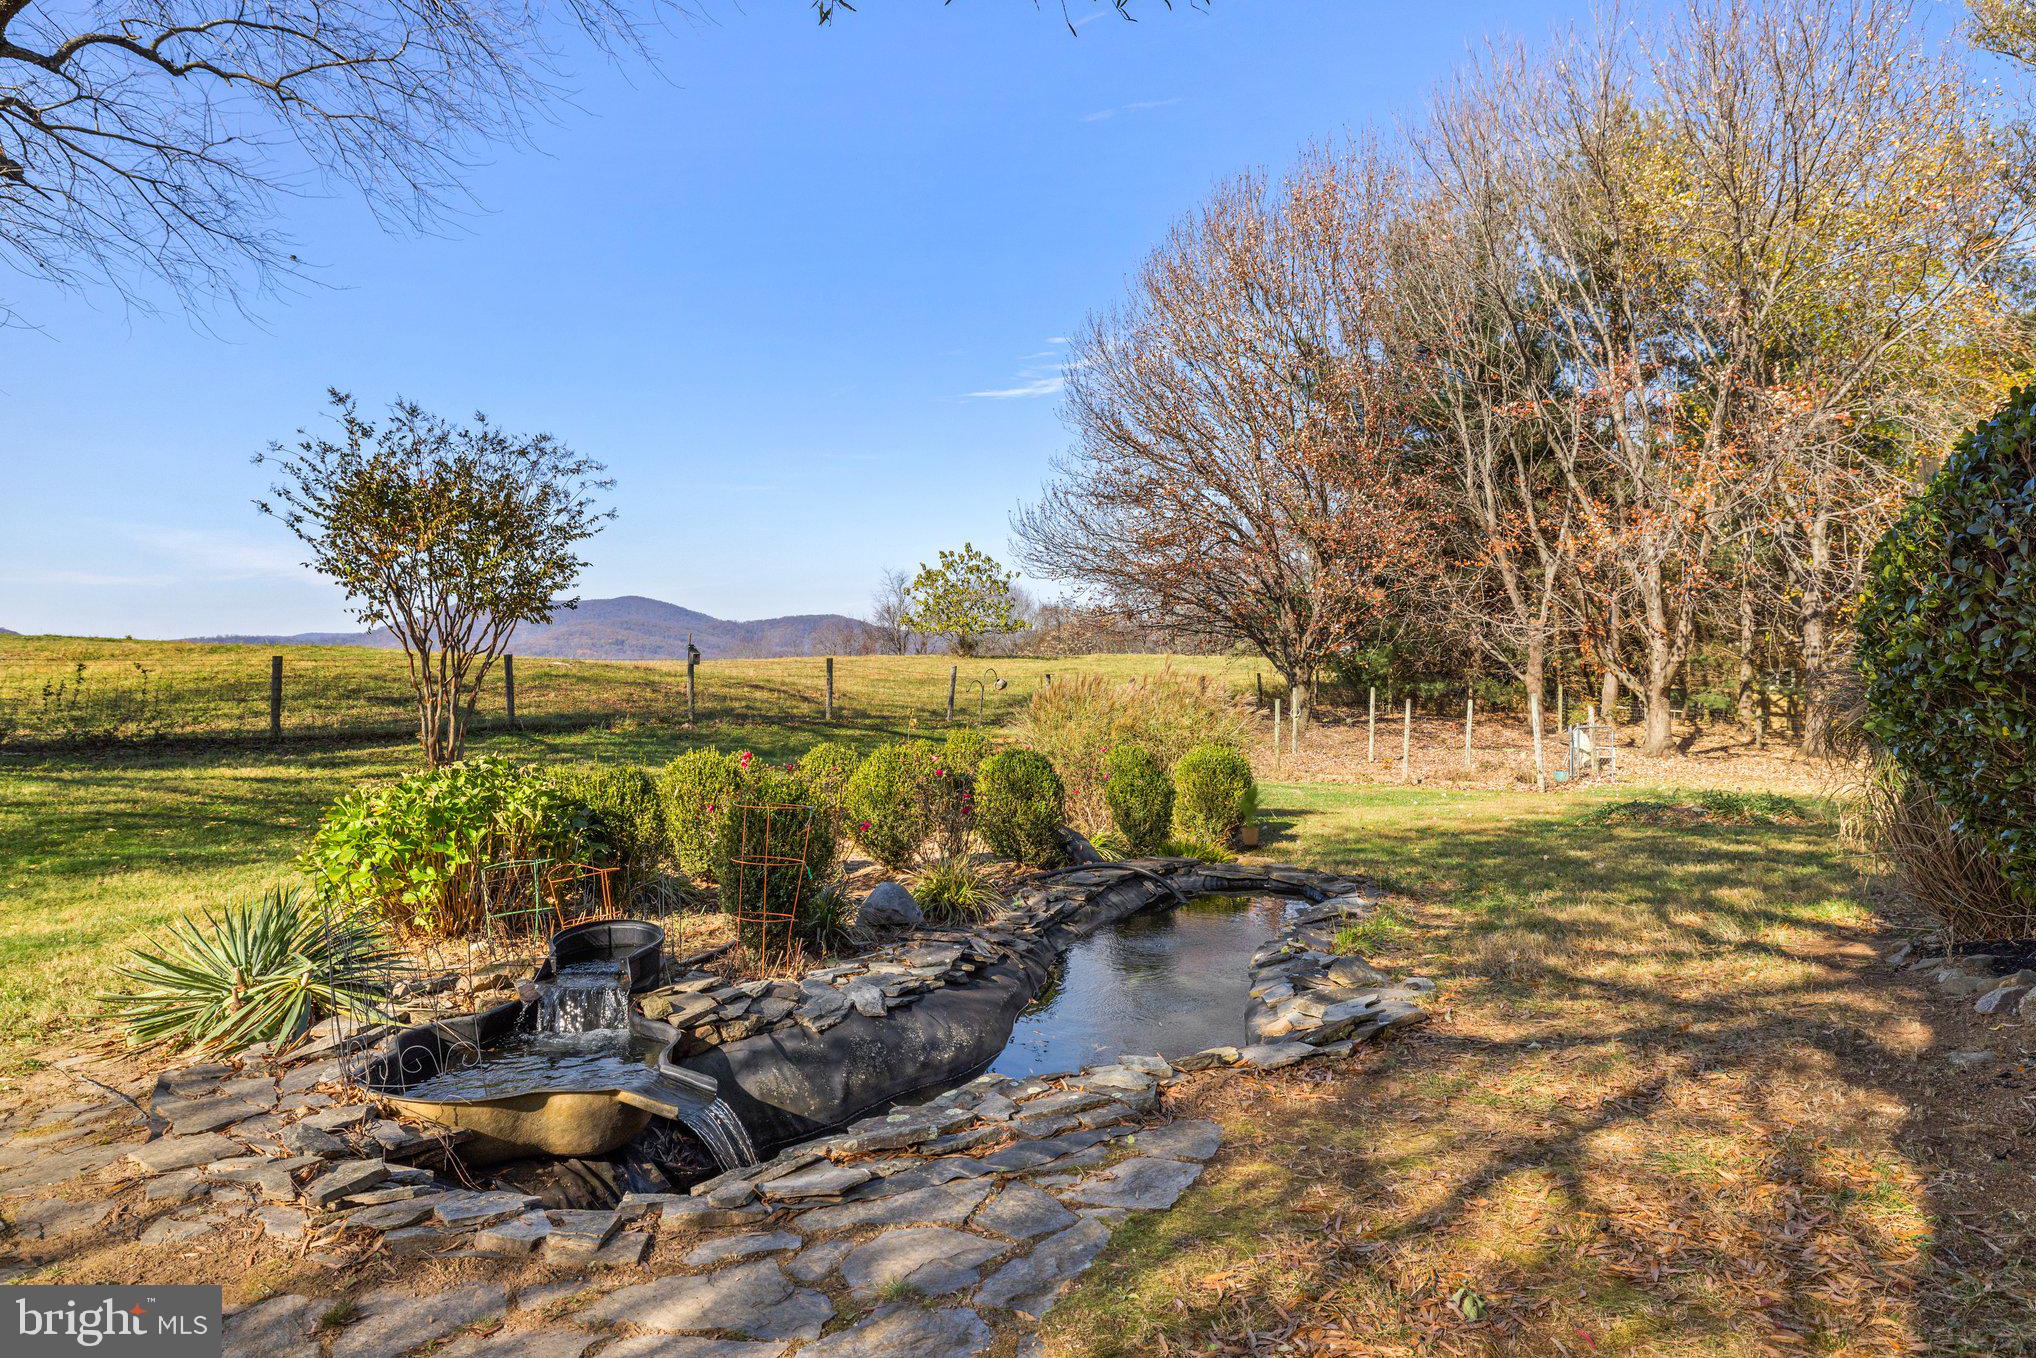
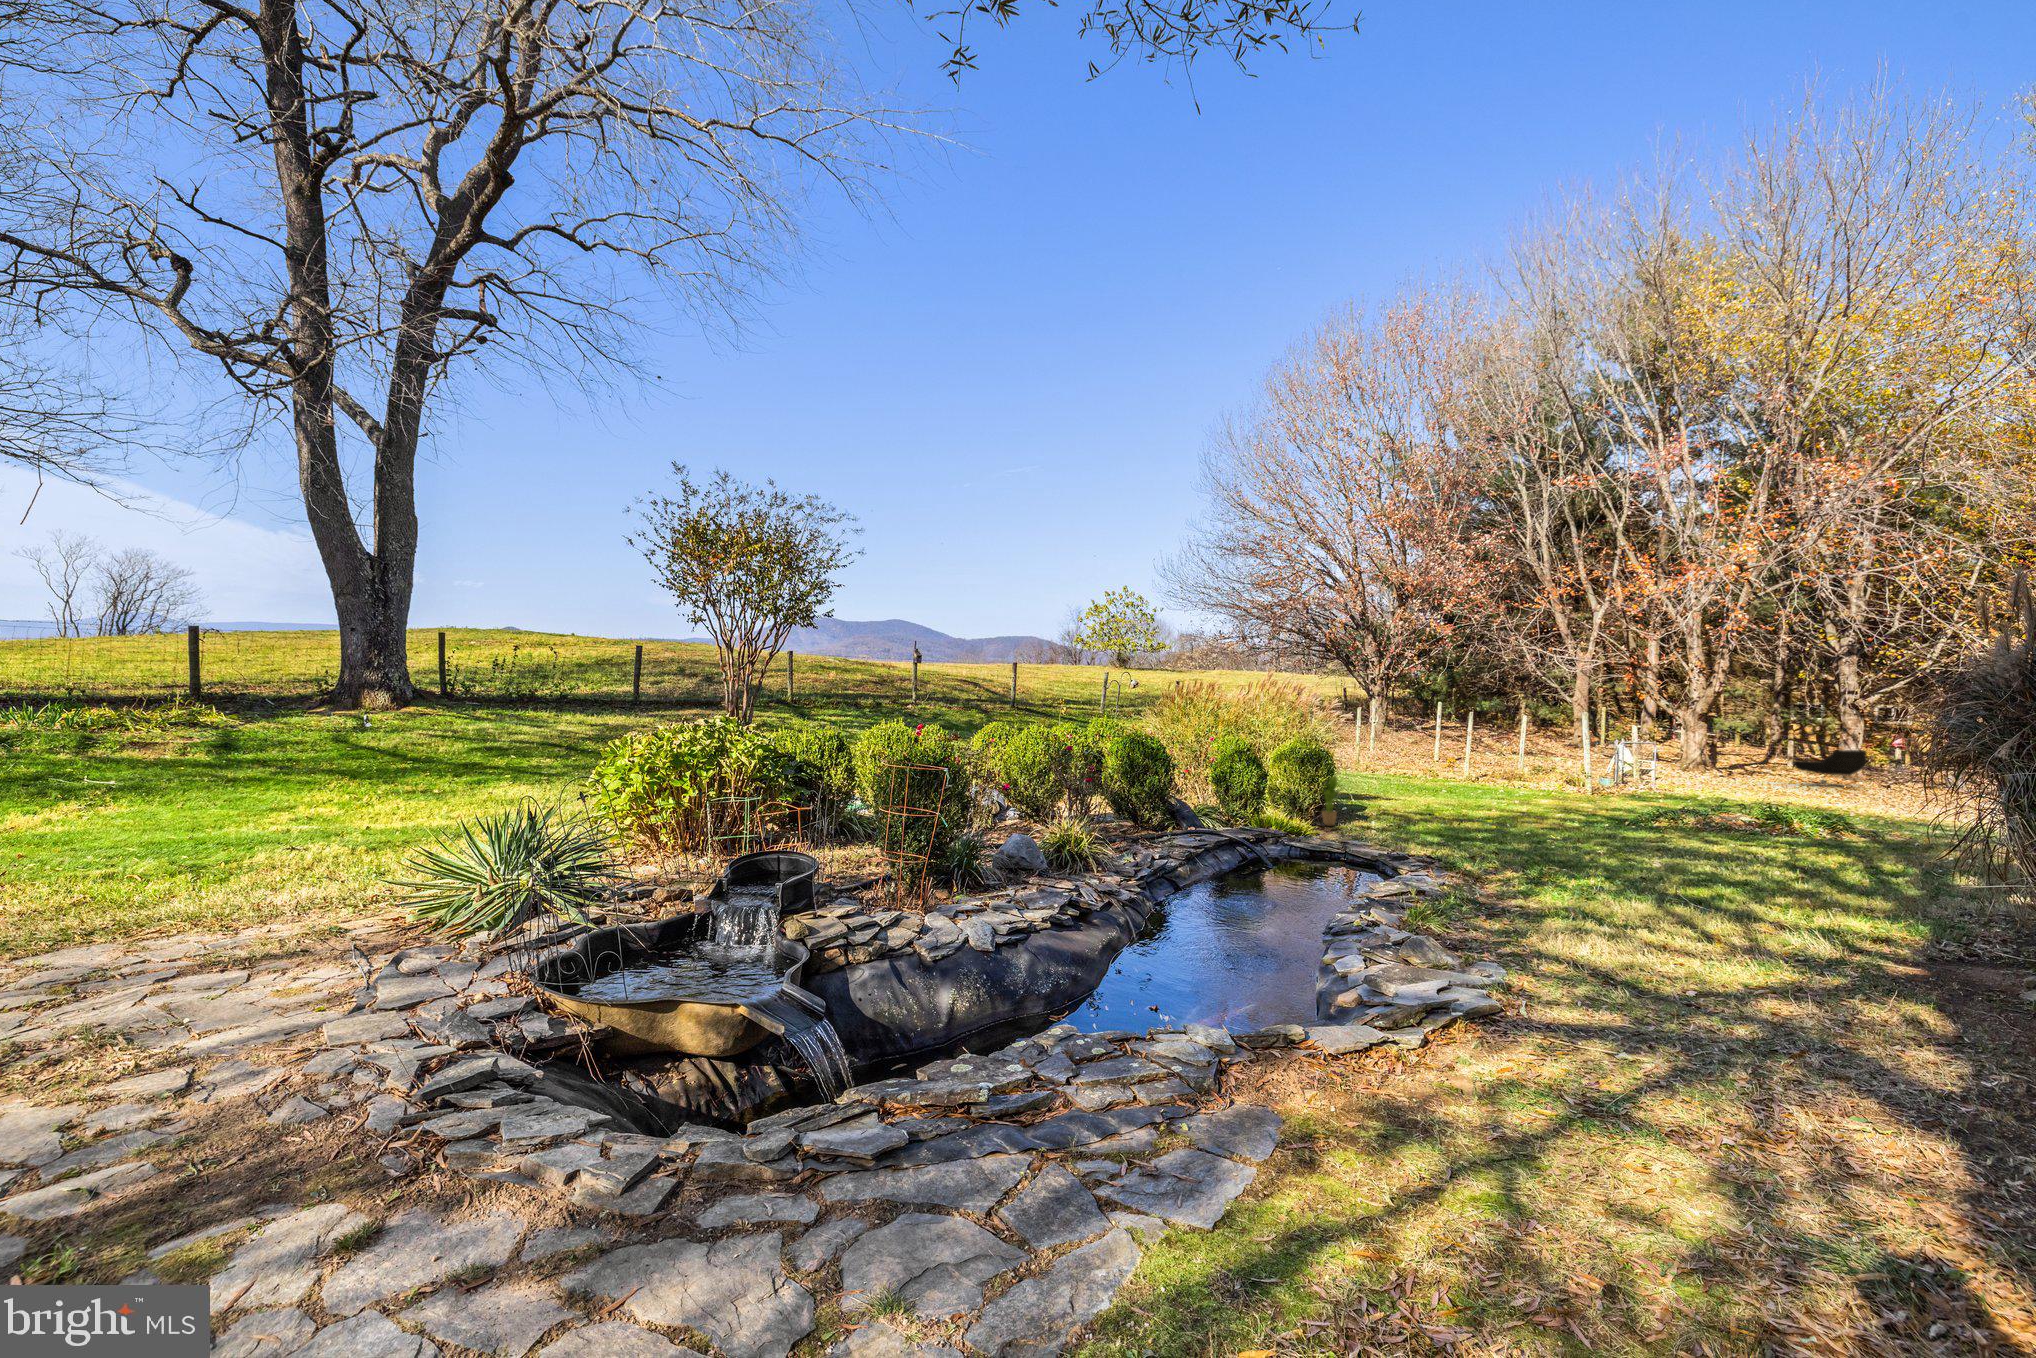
lounge chair: none [1735,721,1804,764] -> present [1792,750,1867,786]

